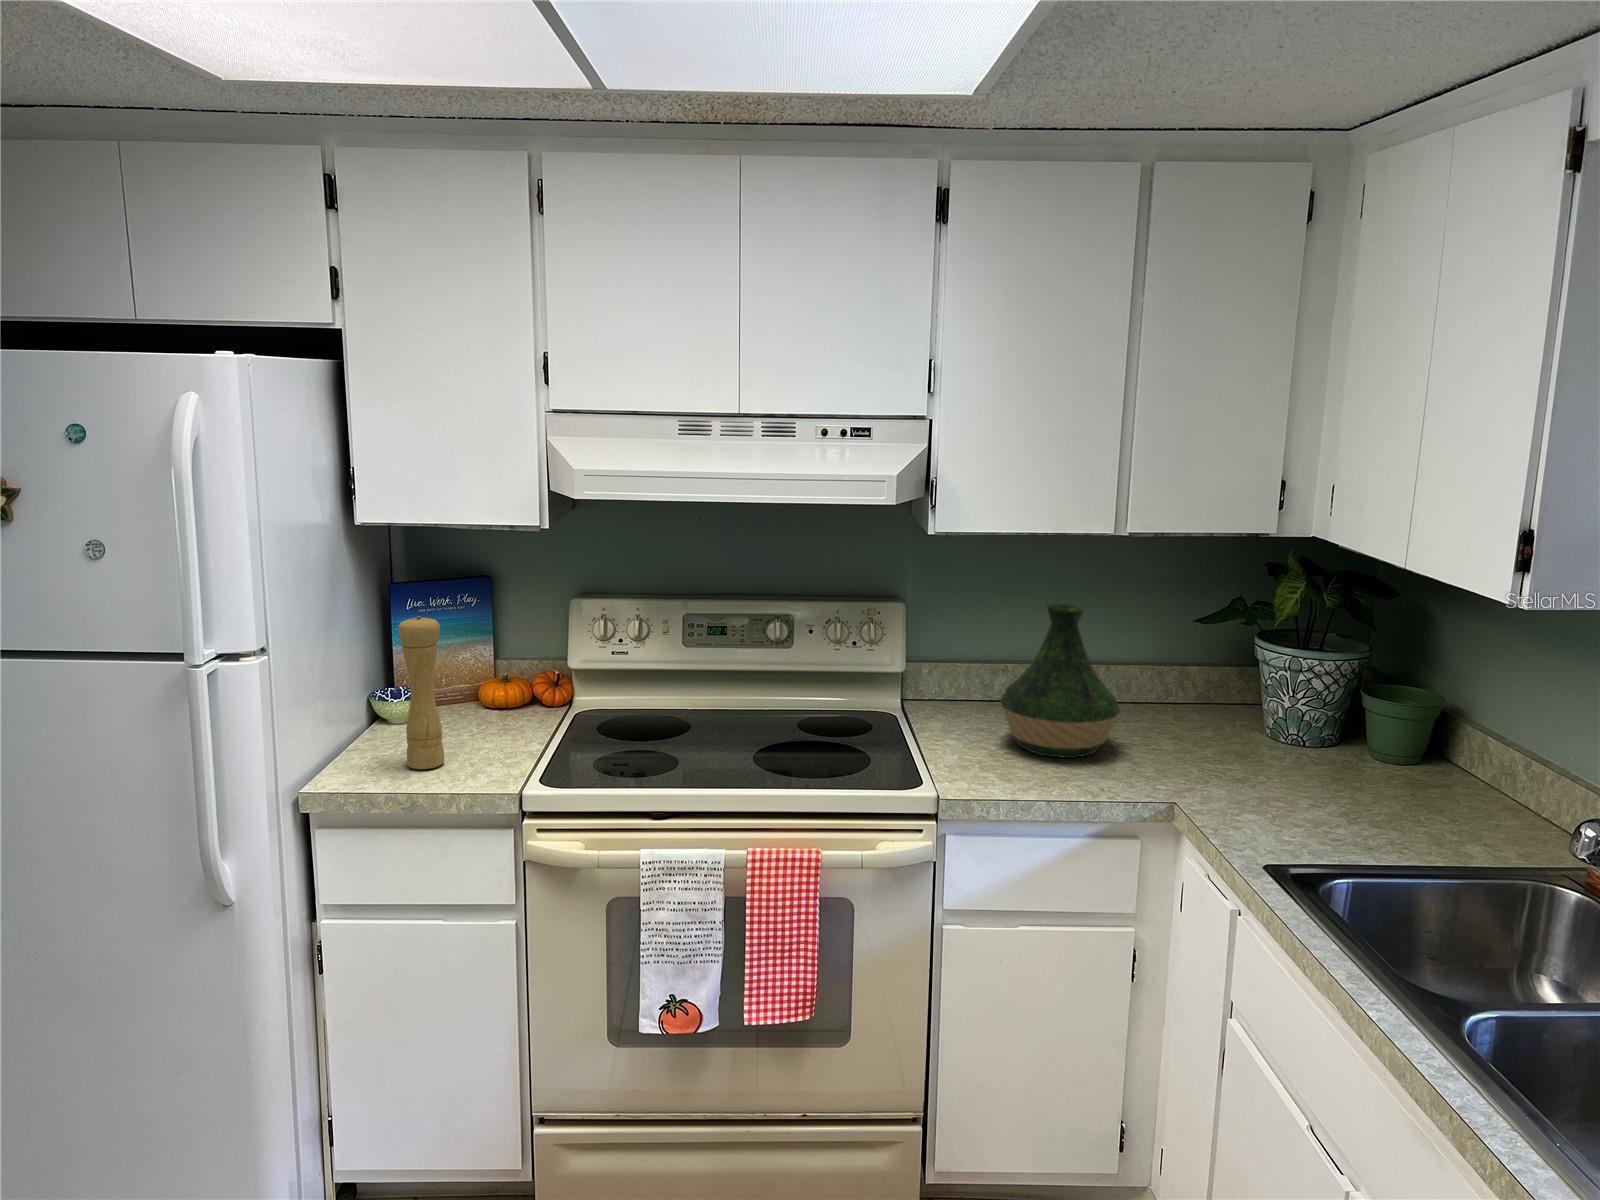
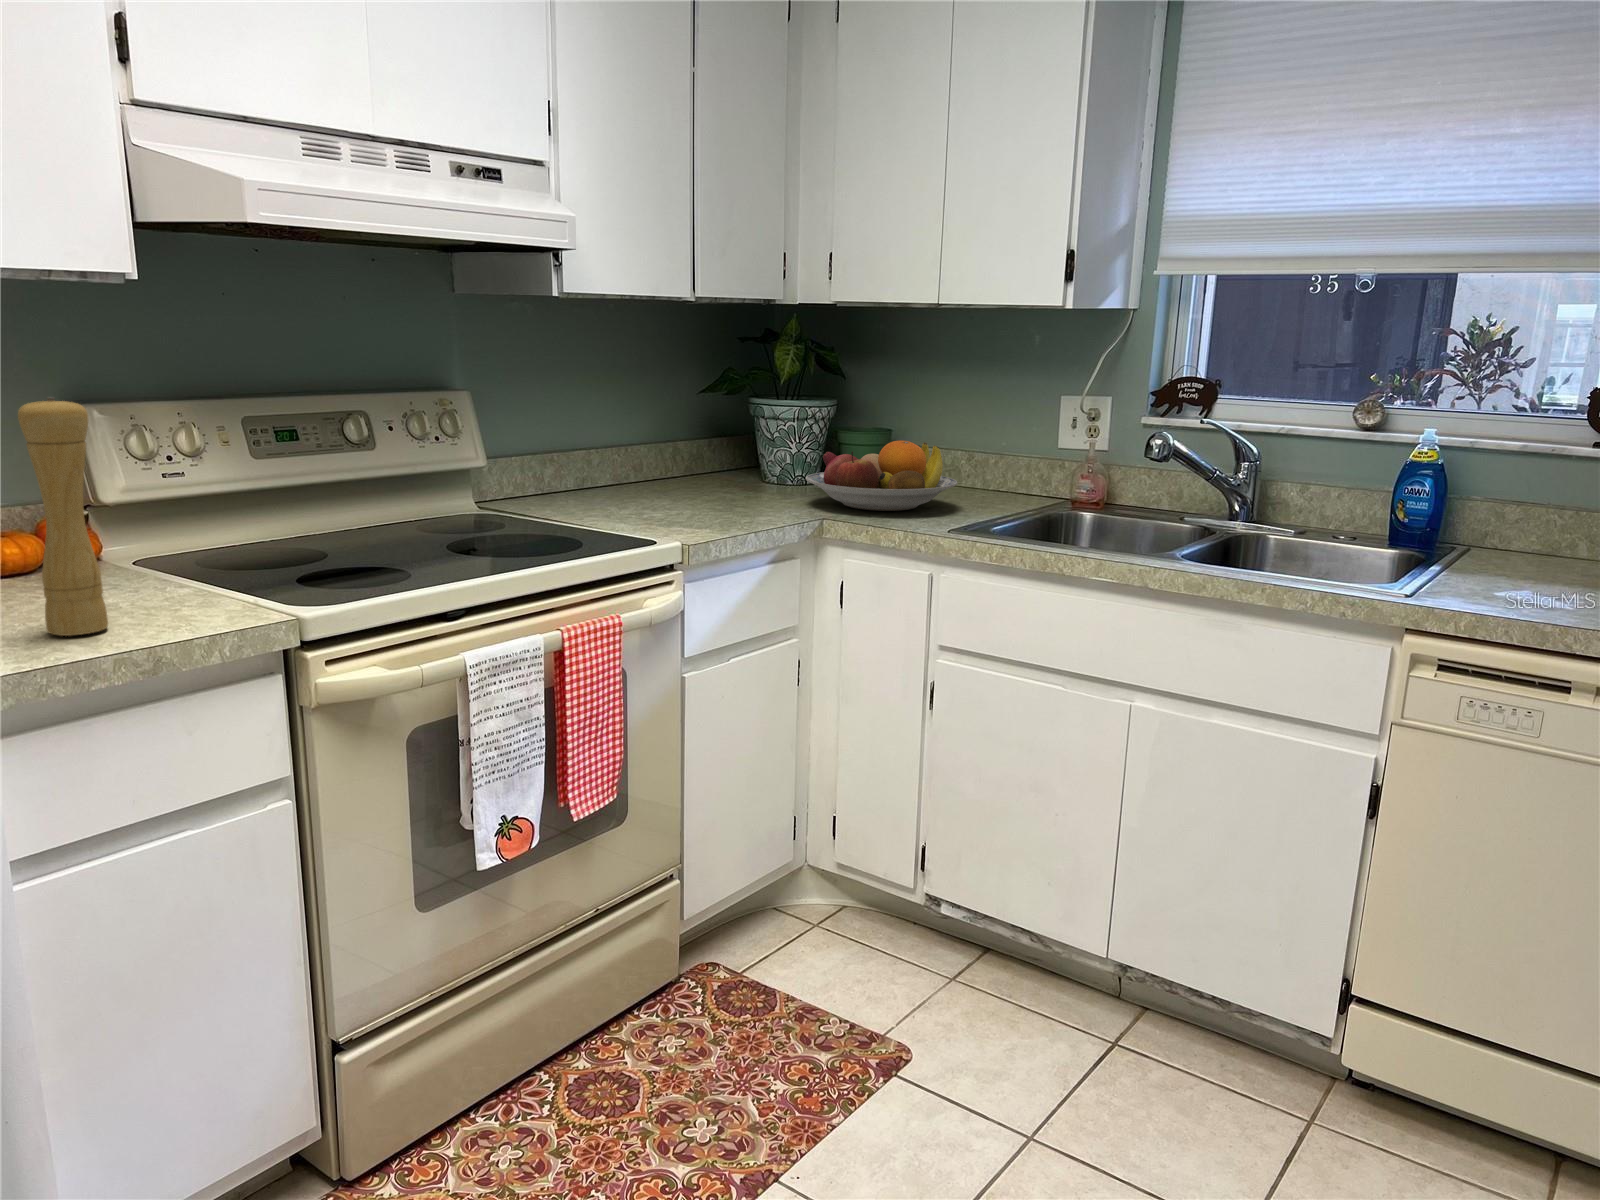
vase: present [1000,604,1121,758] -> none [611,370,725,514]
fruit bowl: none [1208,720,1417,817] -> present [806,441,957,511]

